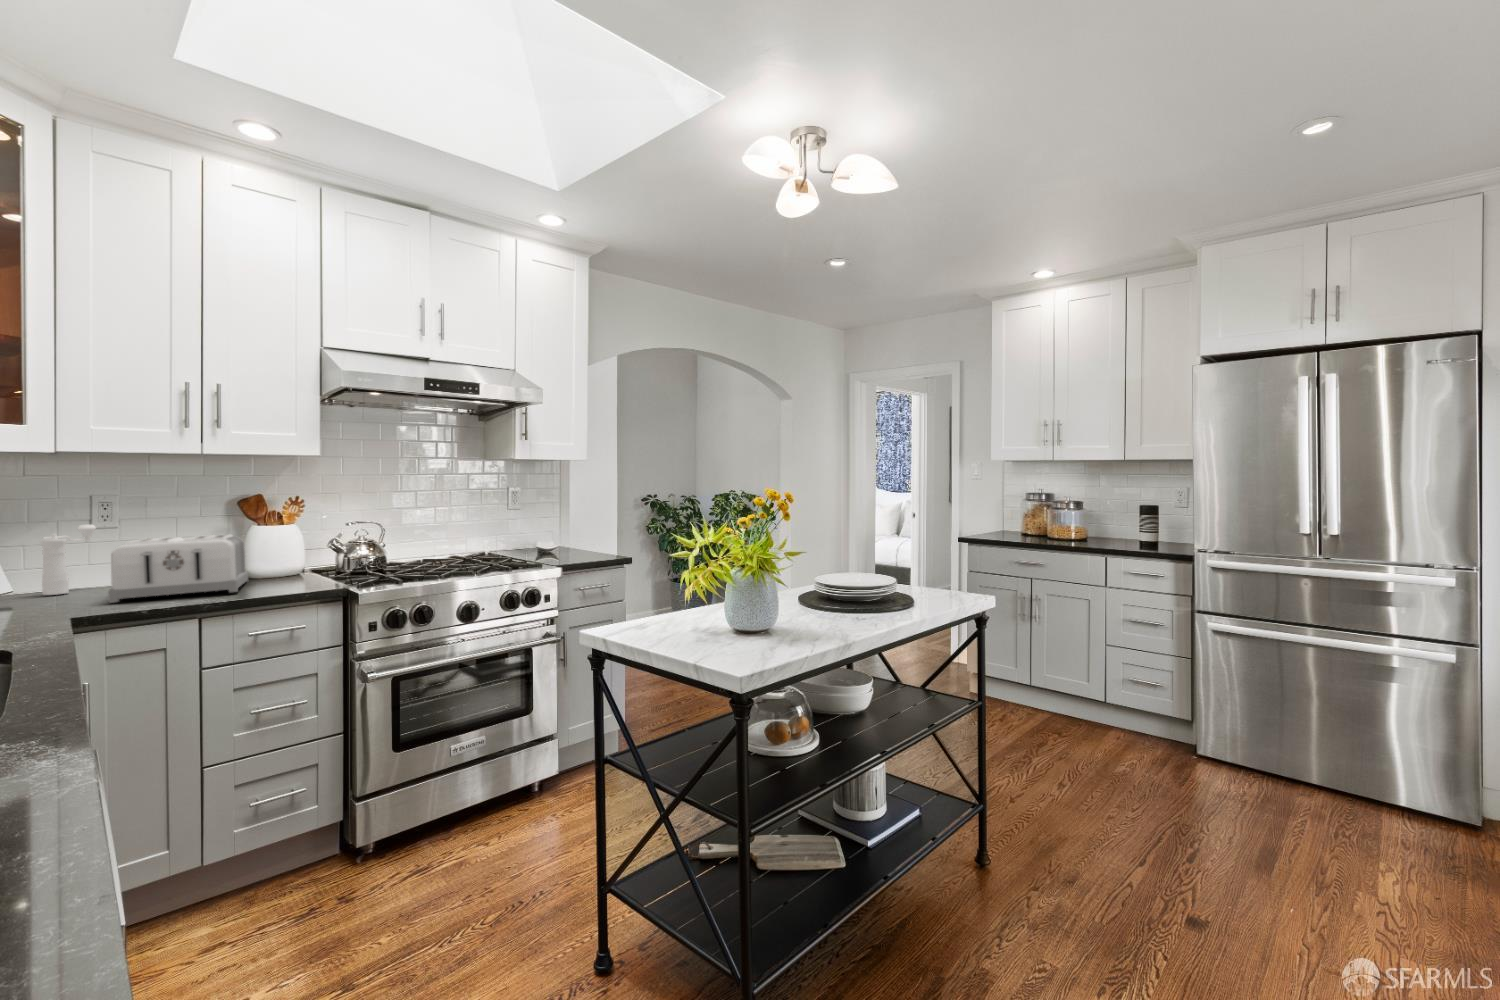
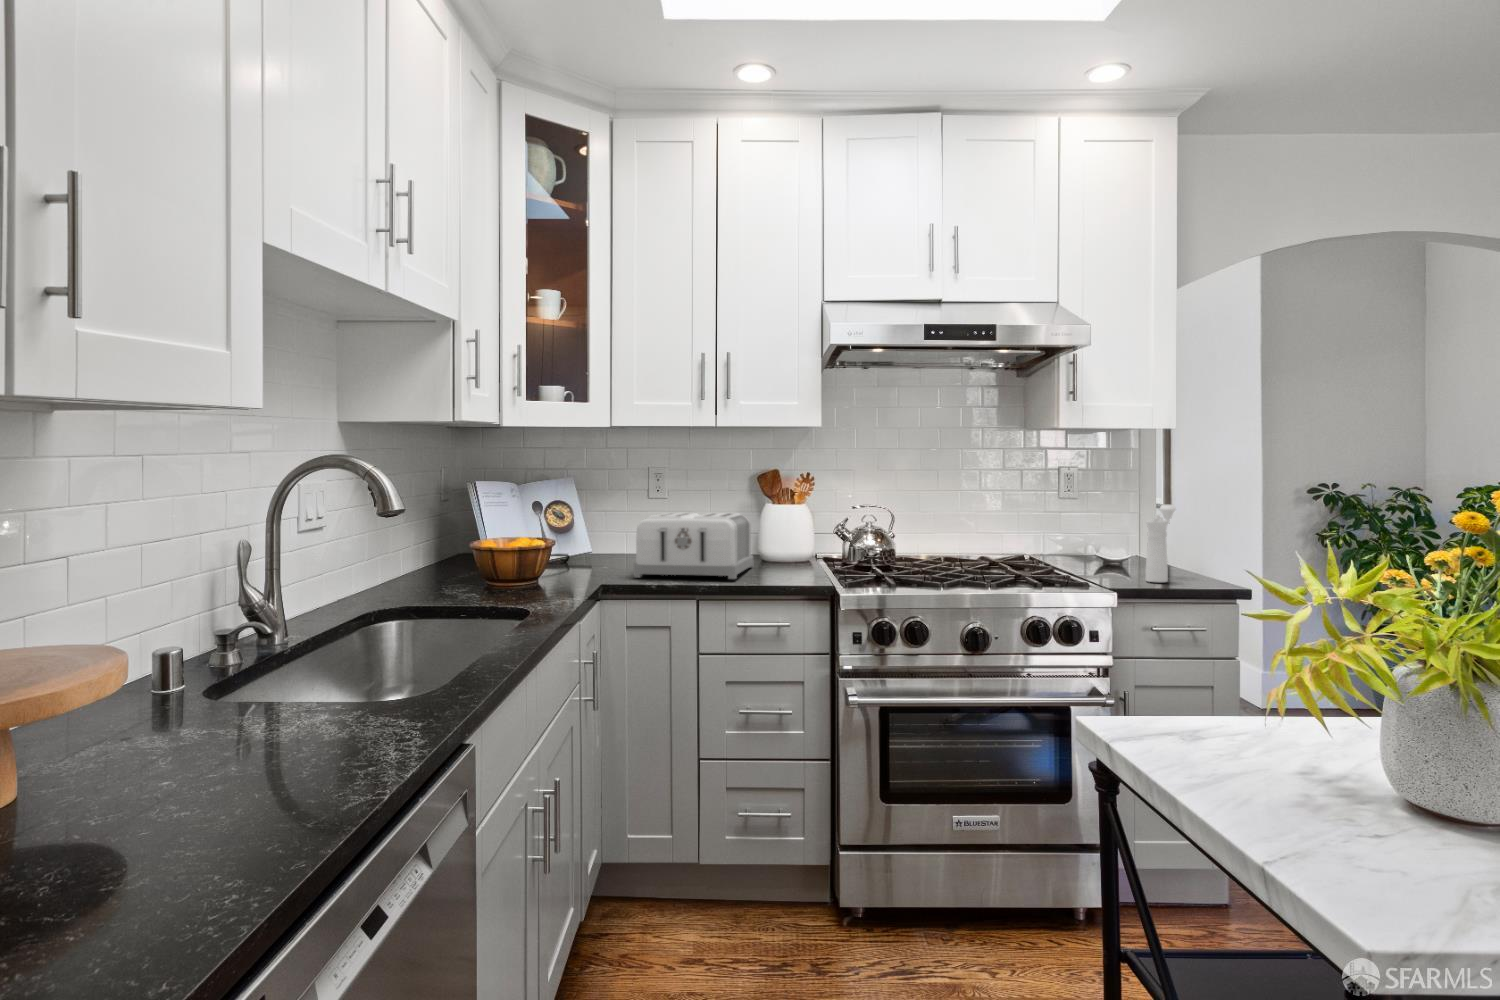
pepper mill: present [40,525,96,595] -> present [1146,505,1176,582]

